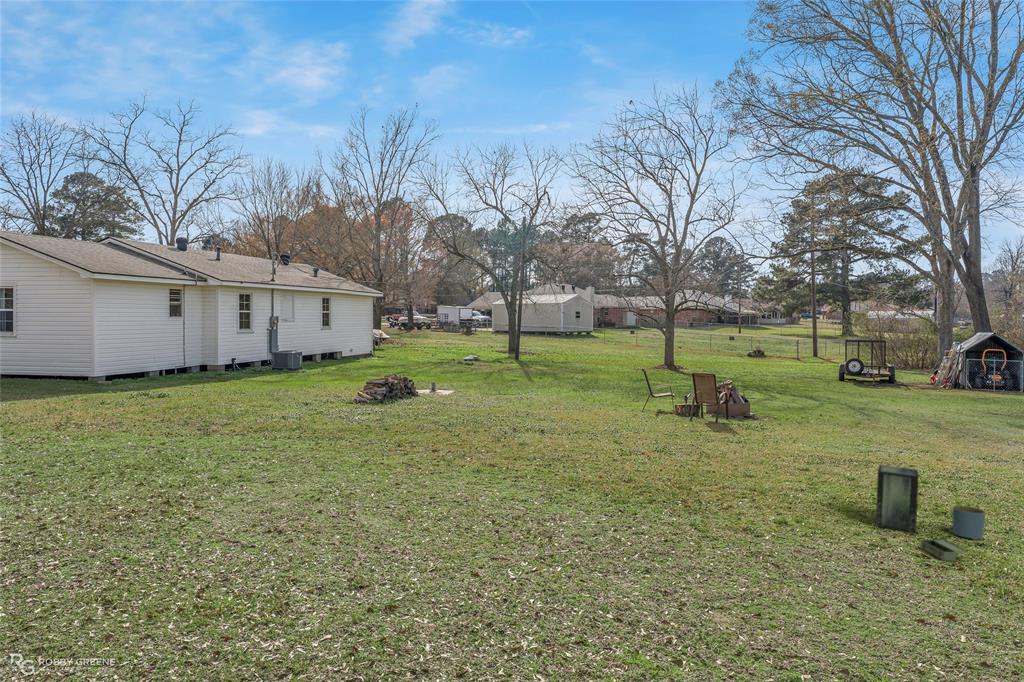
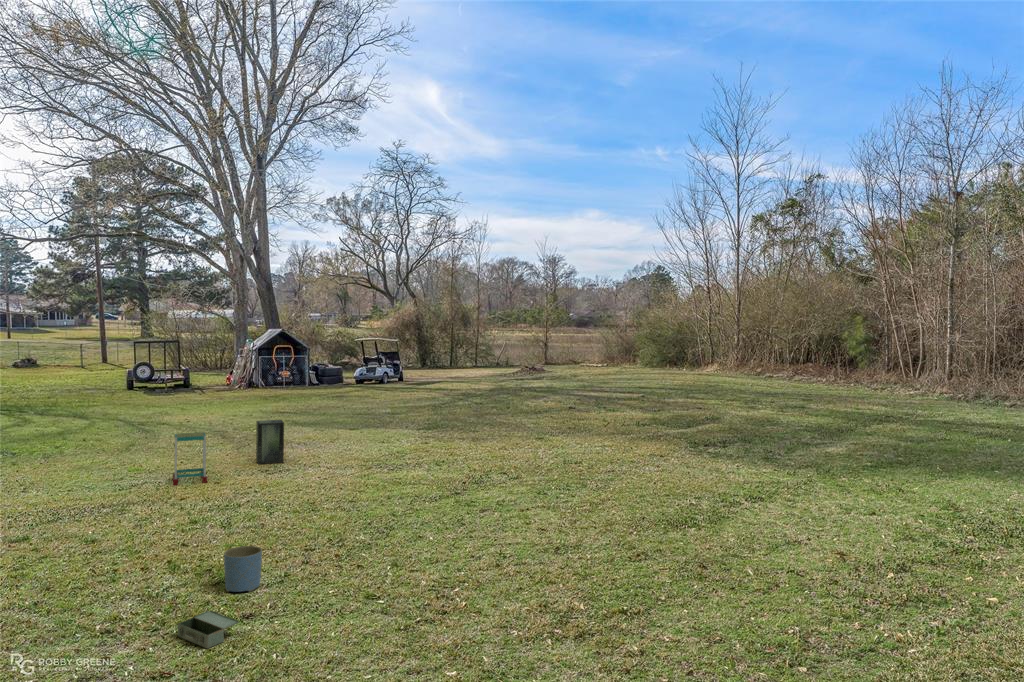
side table: none [895,419,925,462] -> present [173,432,207,485]
storage box: present [875,465,918,533] -> present [256,420,284,464]

